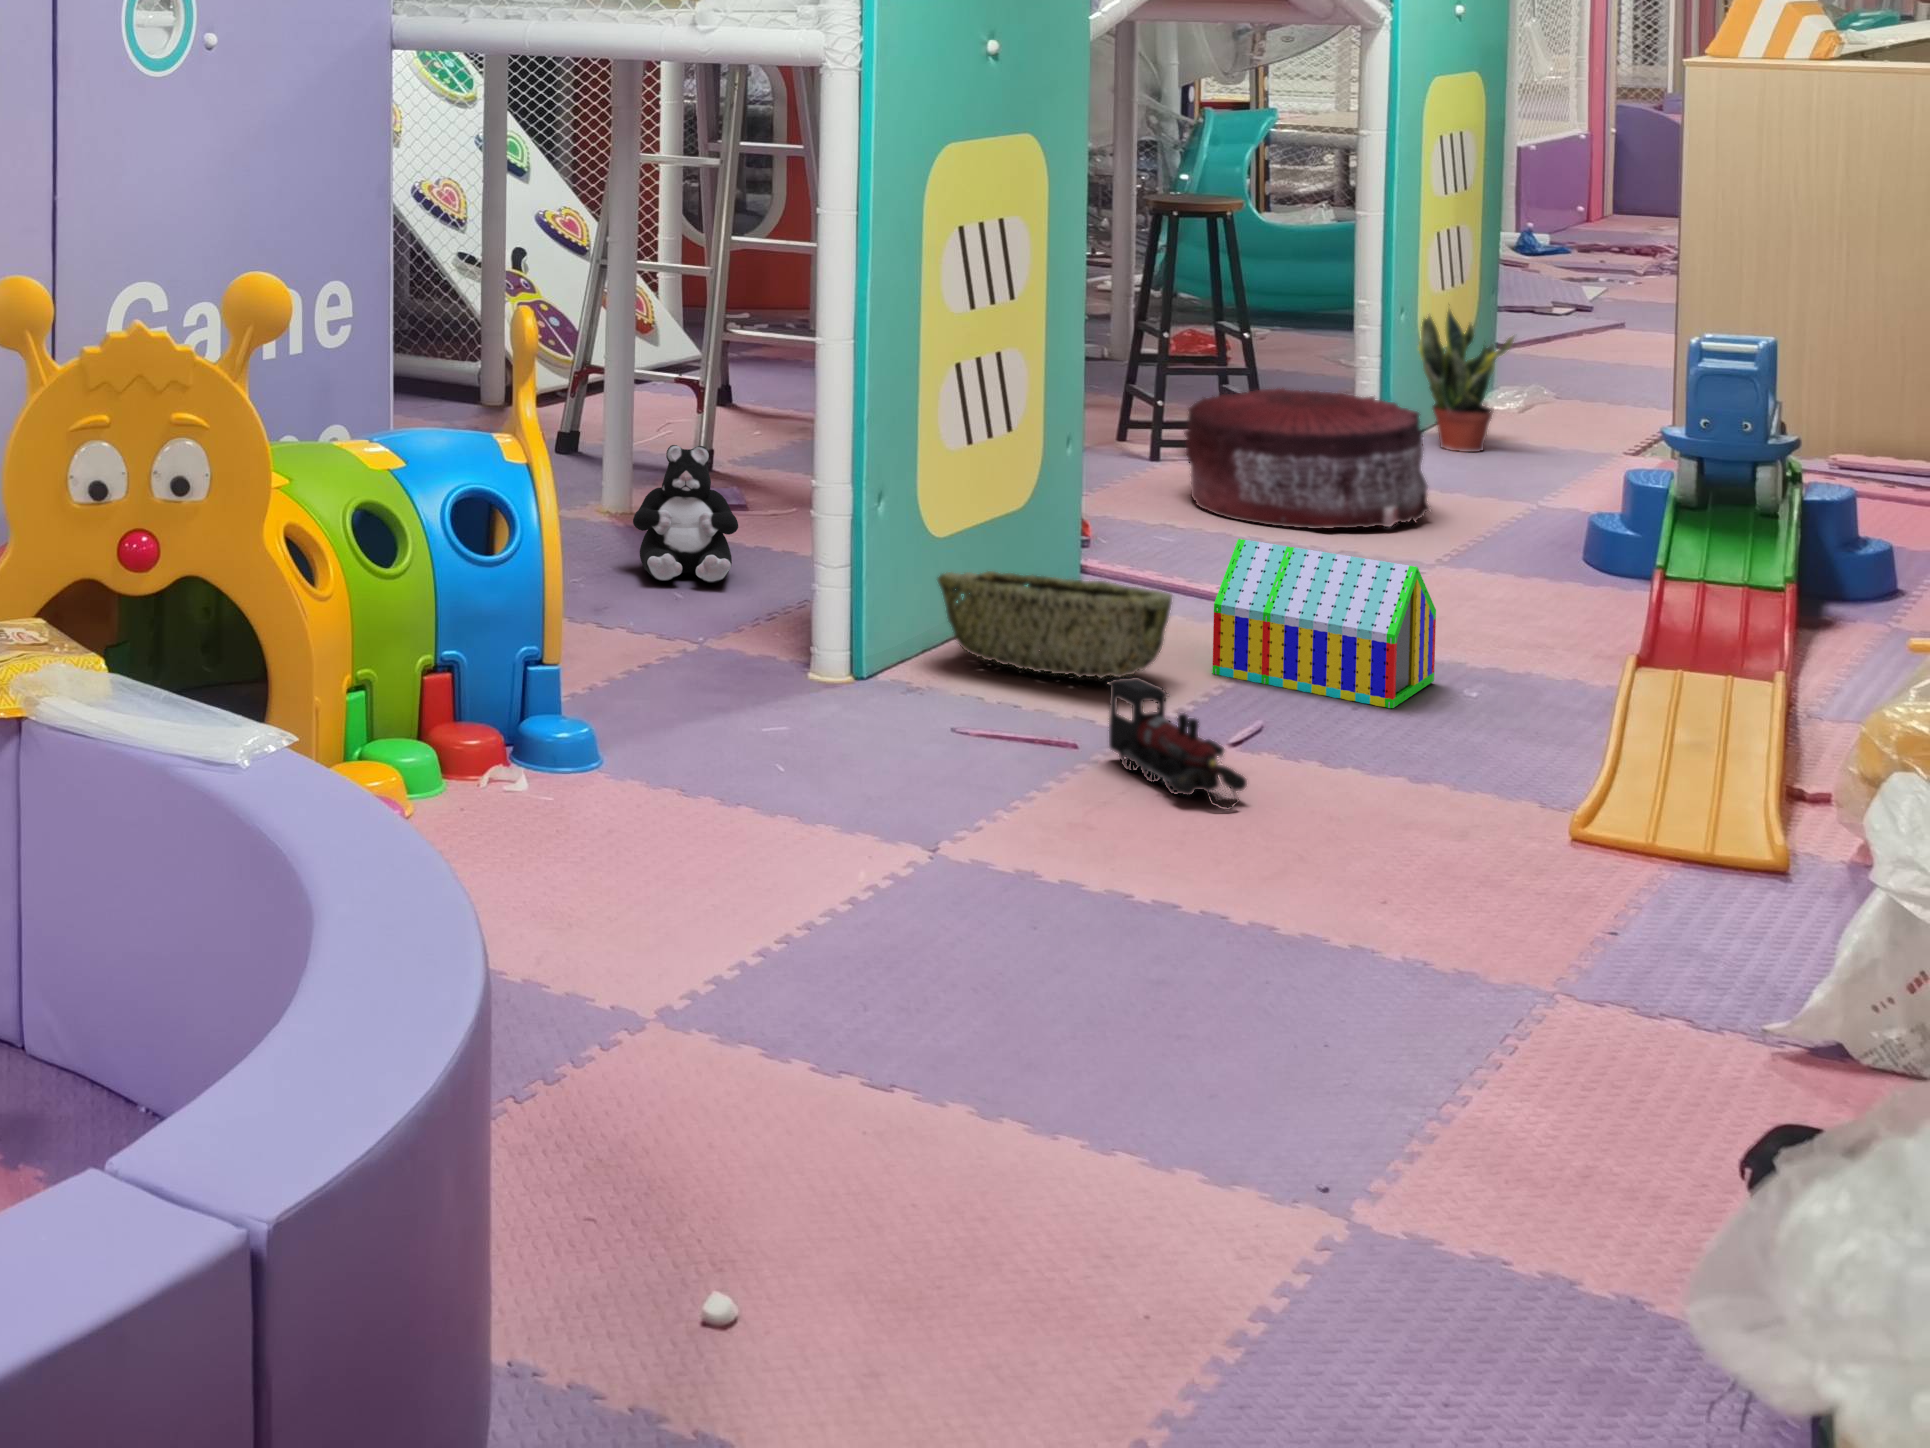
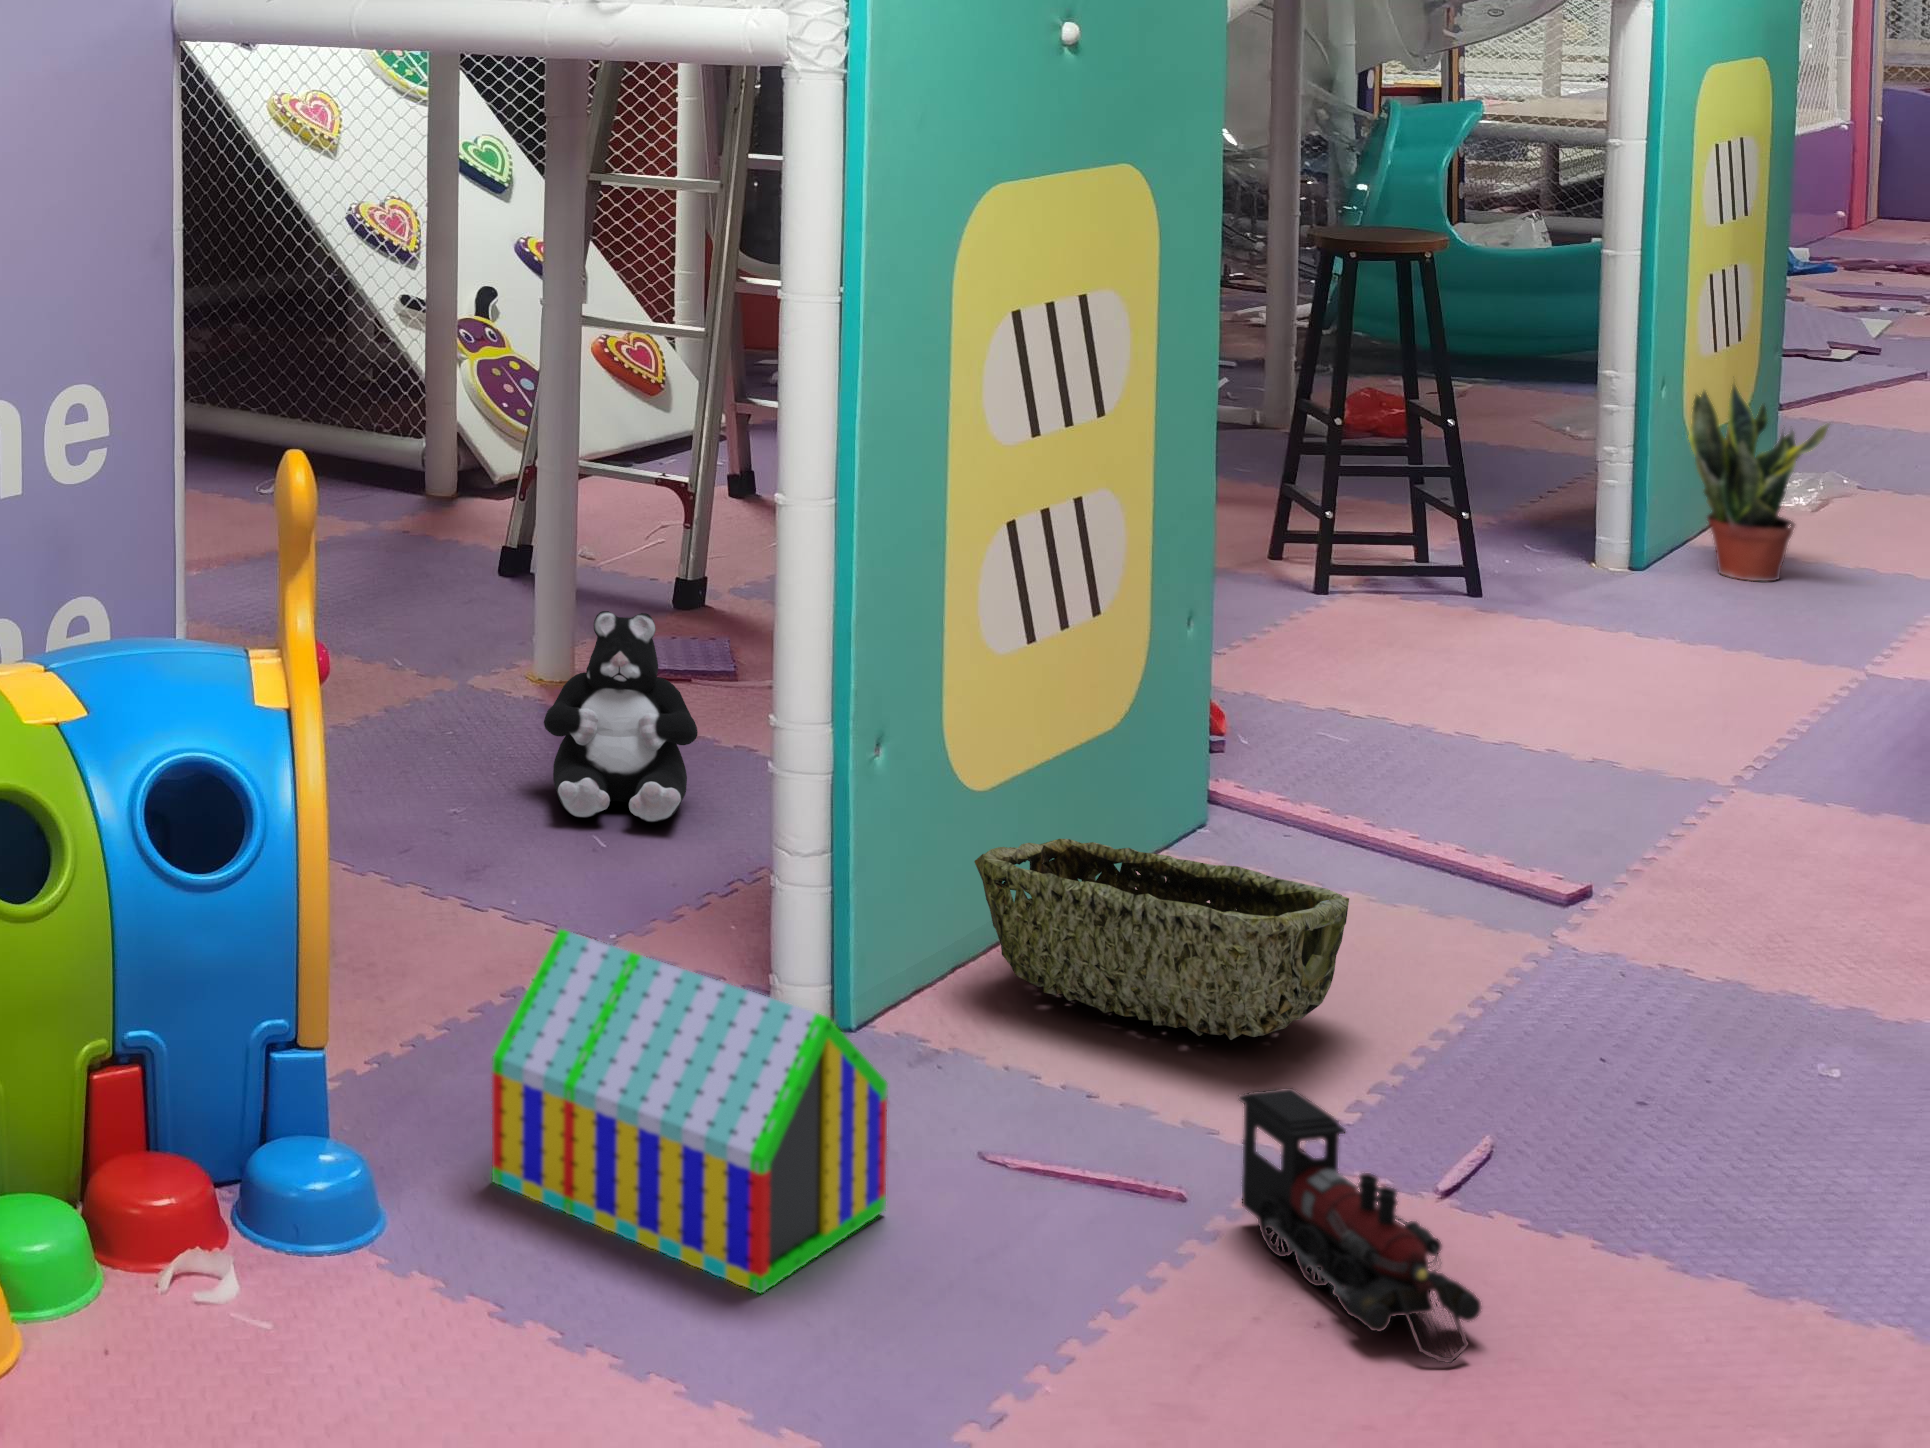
pouf: present [1184,388,1430,529] -> none [1361,503,1725,722]
toy house: present [1212,539,1436,708] -> present [492,930,887,1293]

